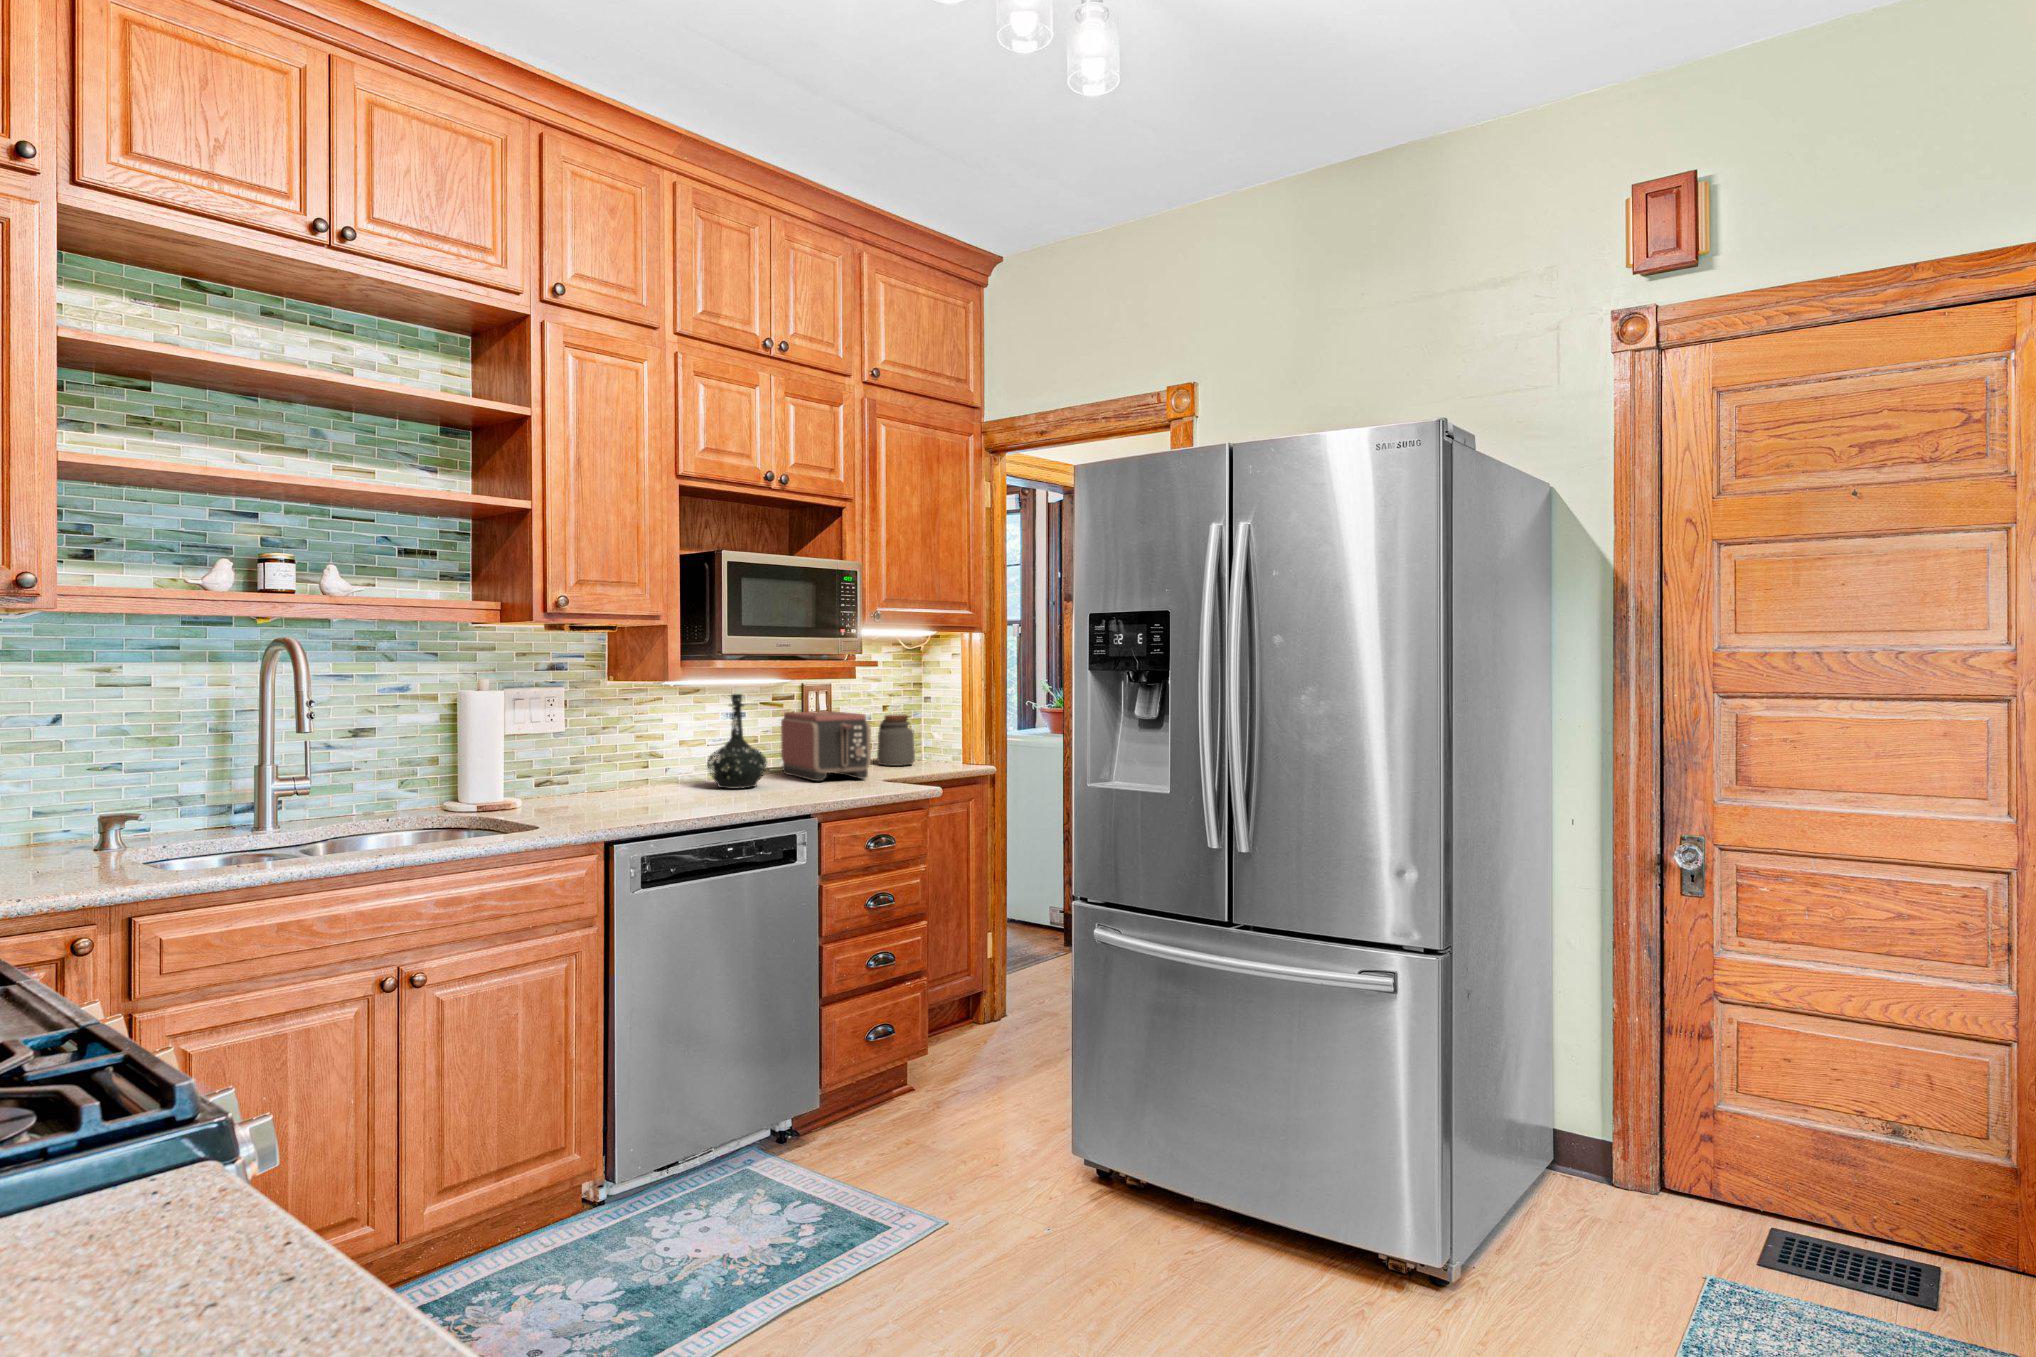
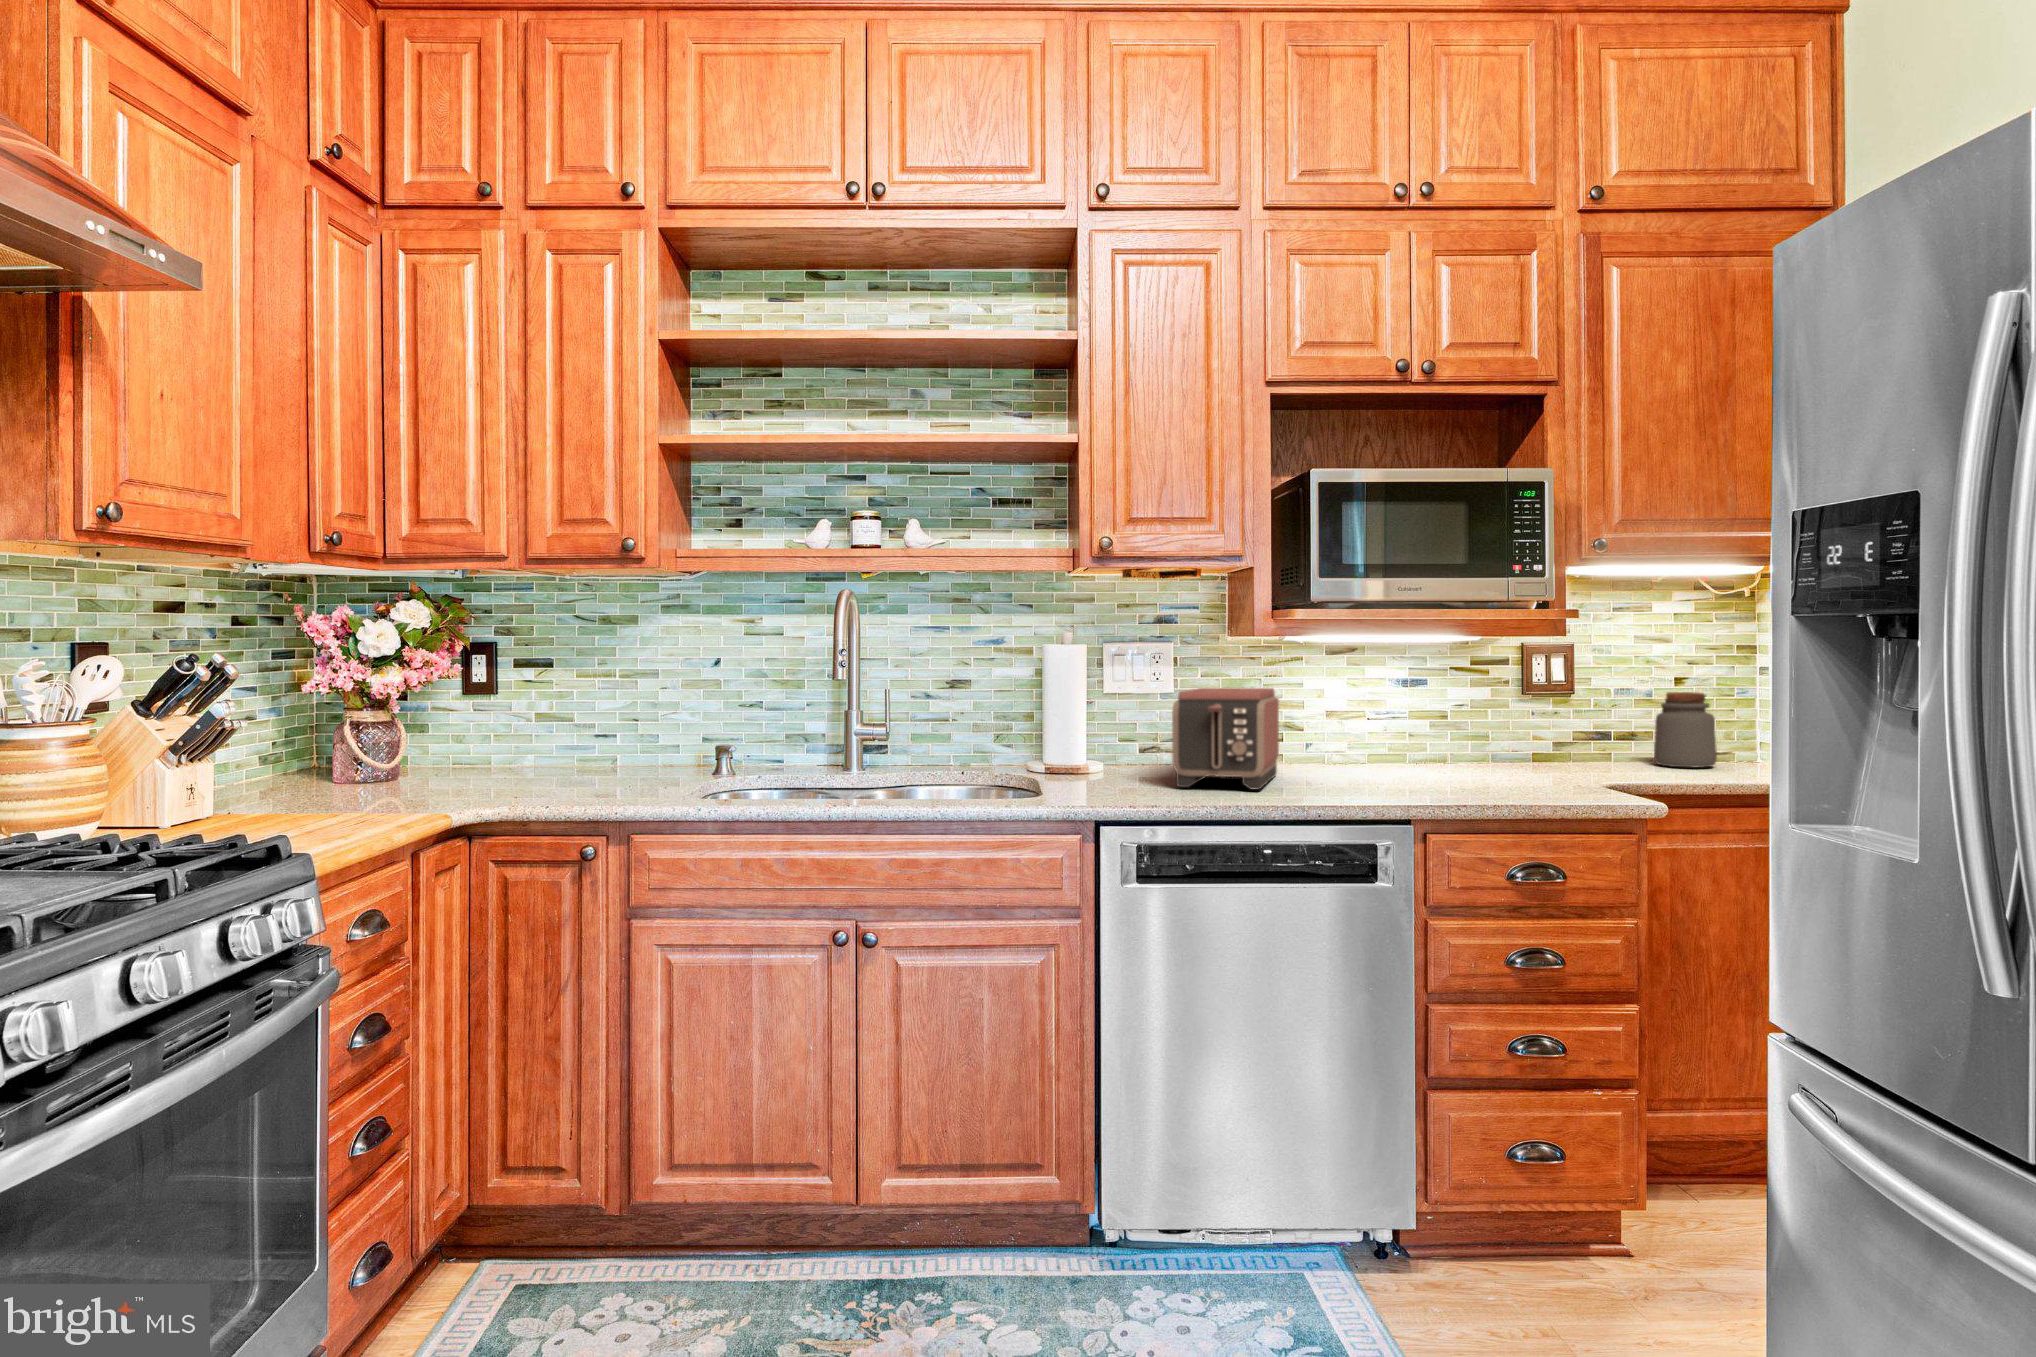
bottle: present [707,694,767,789] -> none [1338,654,1417,776]
toaster: present [781,711,871,781] -> present [1172,688,1279,789]

